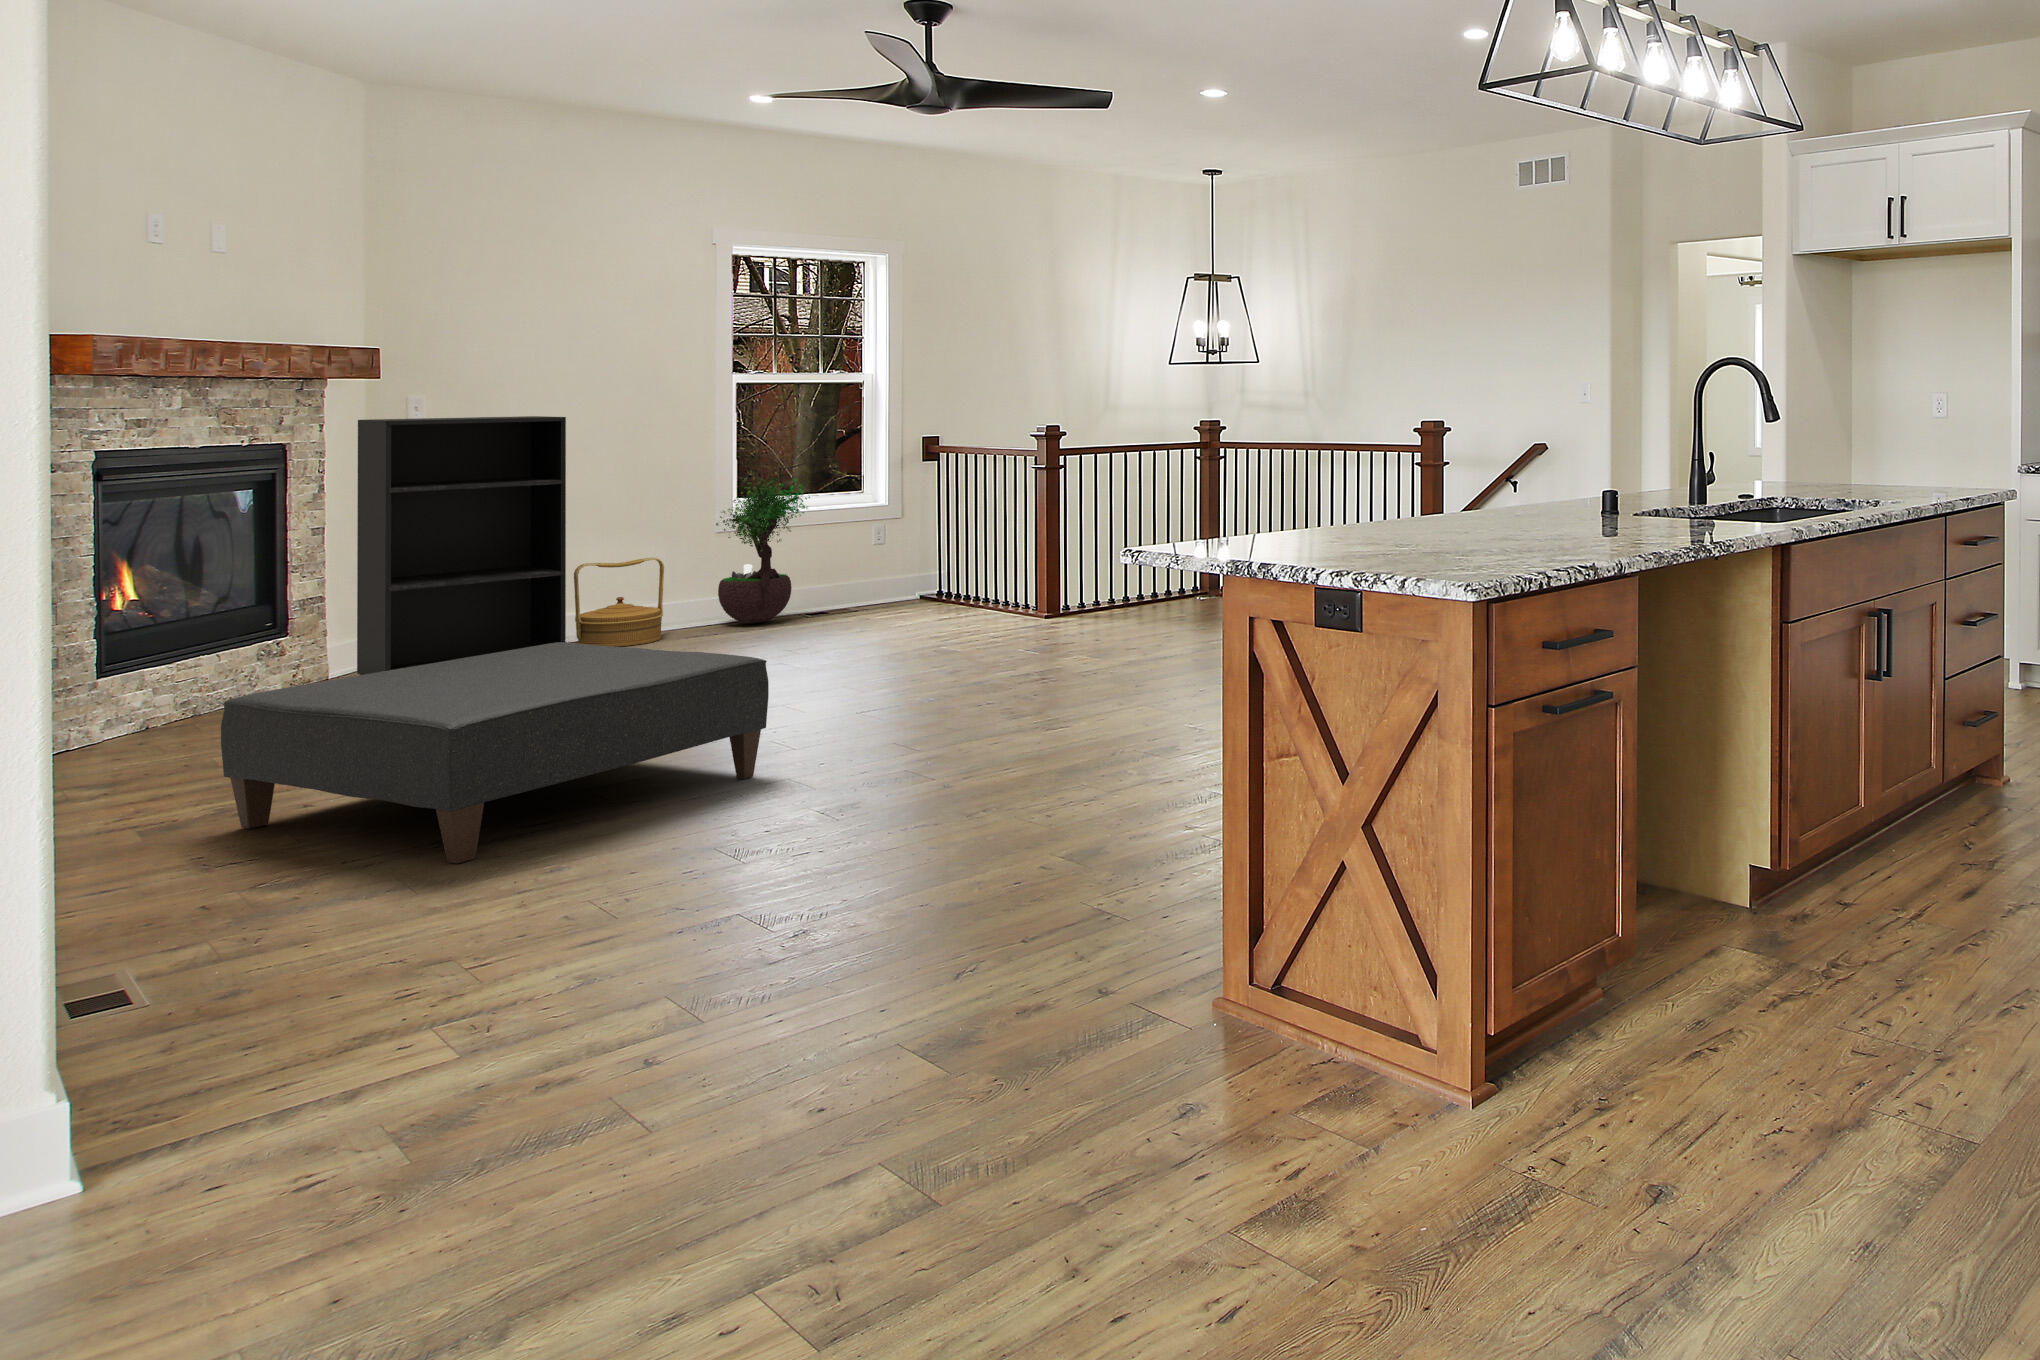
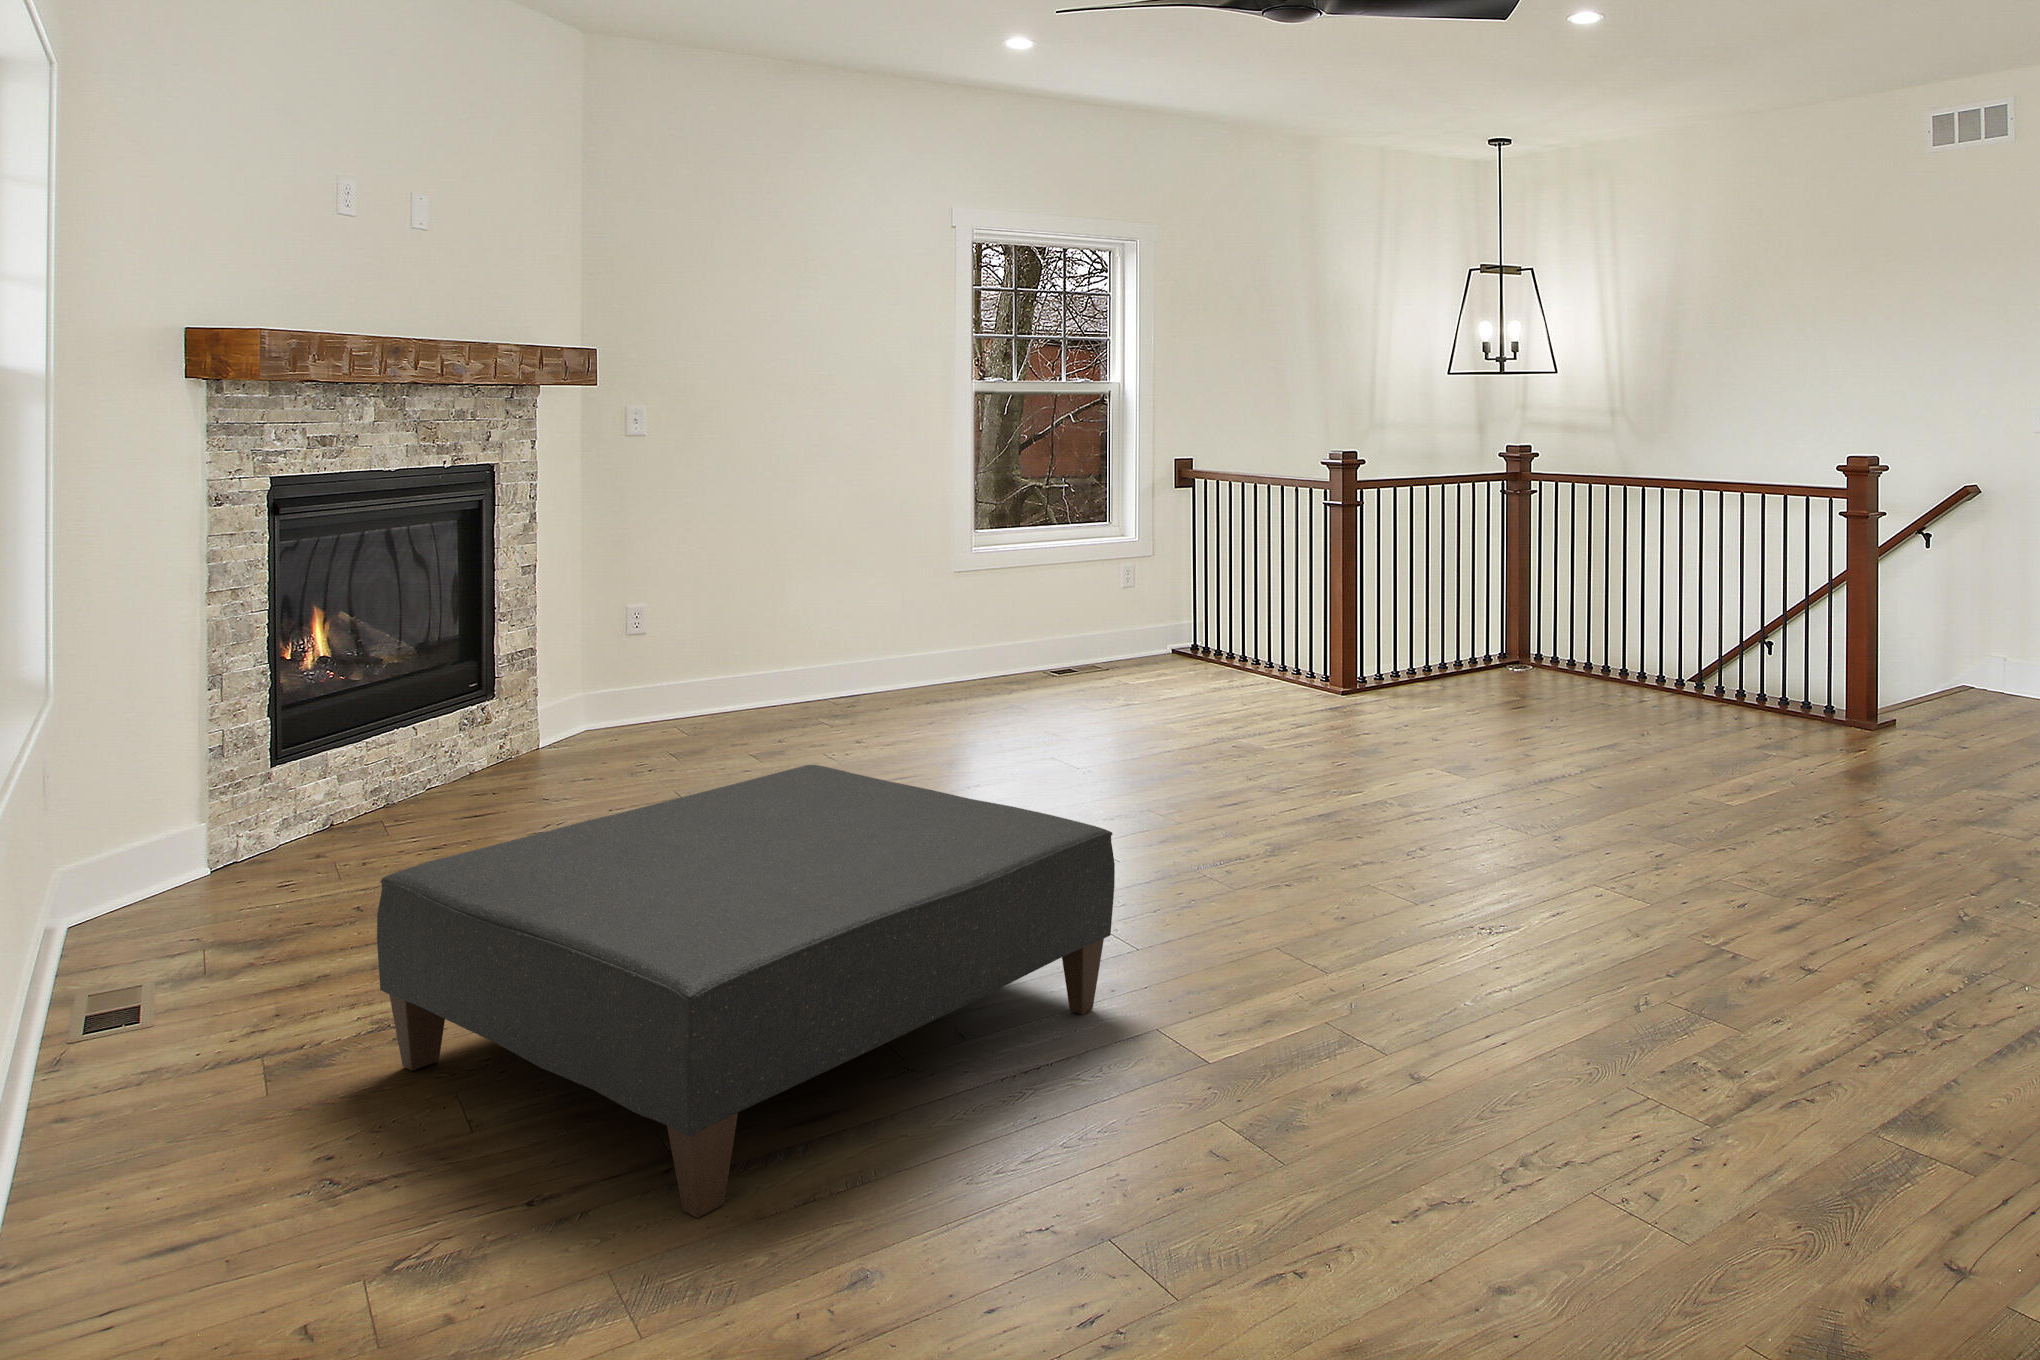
bookshelf: present [357,416,566,675] -> none [569,430,799,761]
potted tree: present [716,471,810,624] -> none [955,498,1060,682]
woven basket: present [574,558,664,647] -> none [802,601,899,712]

